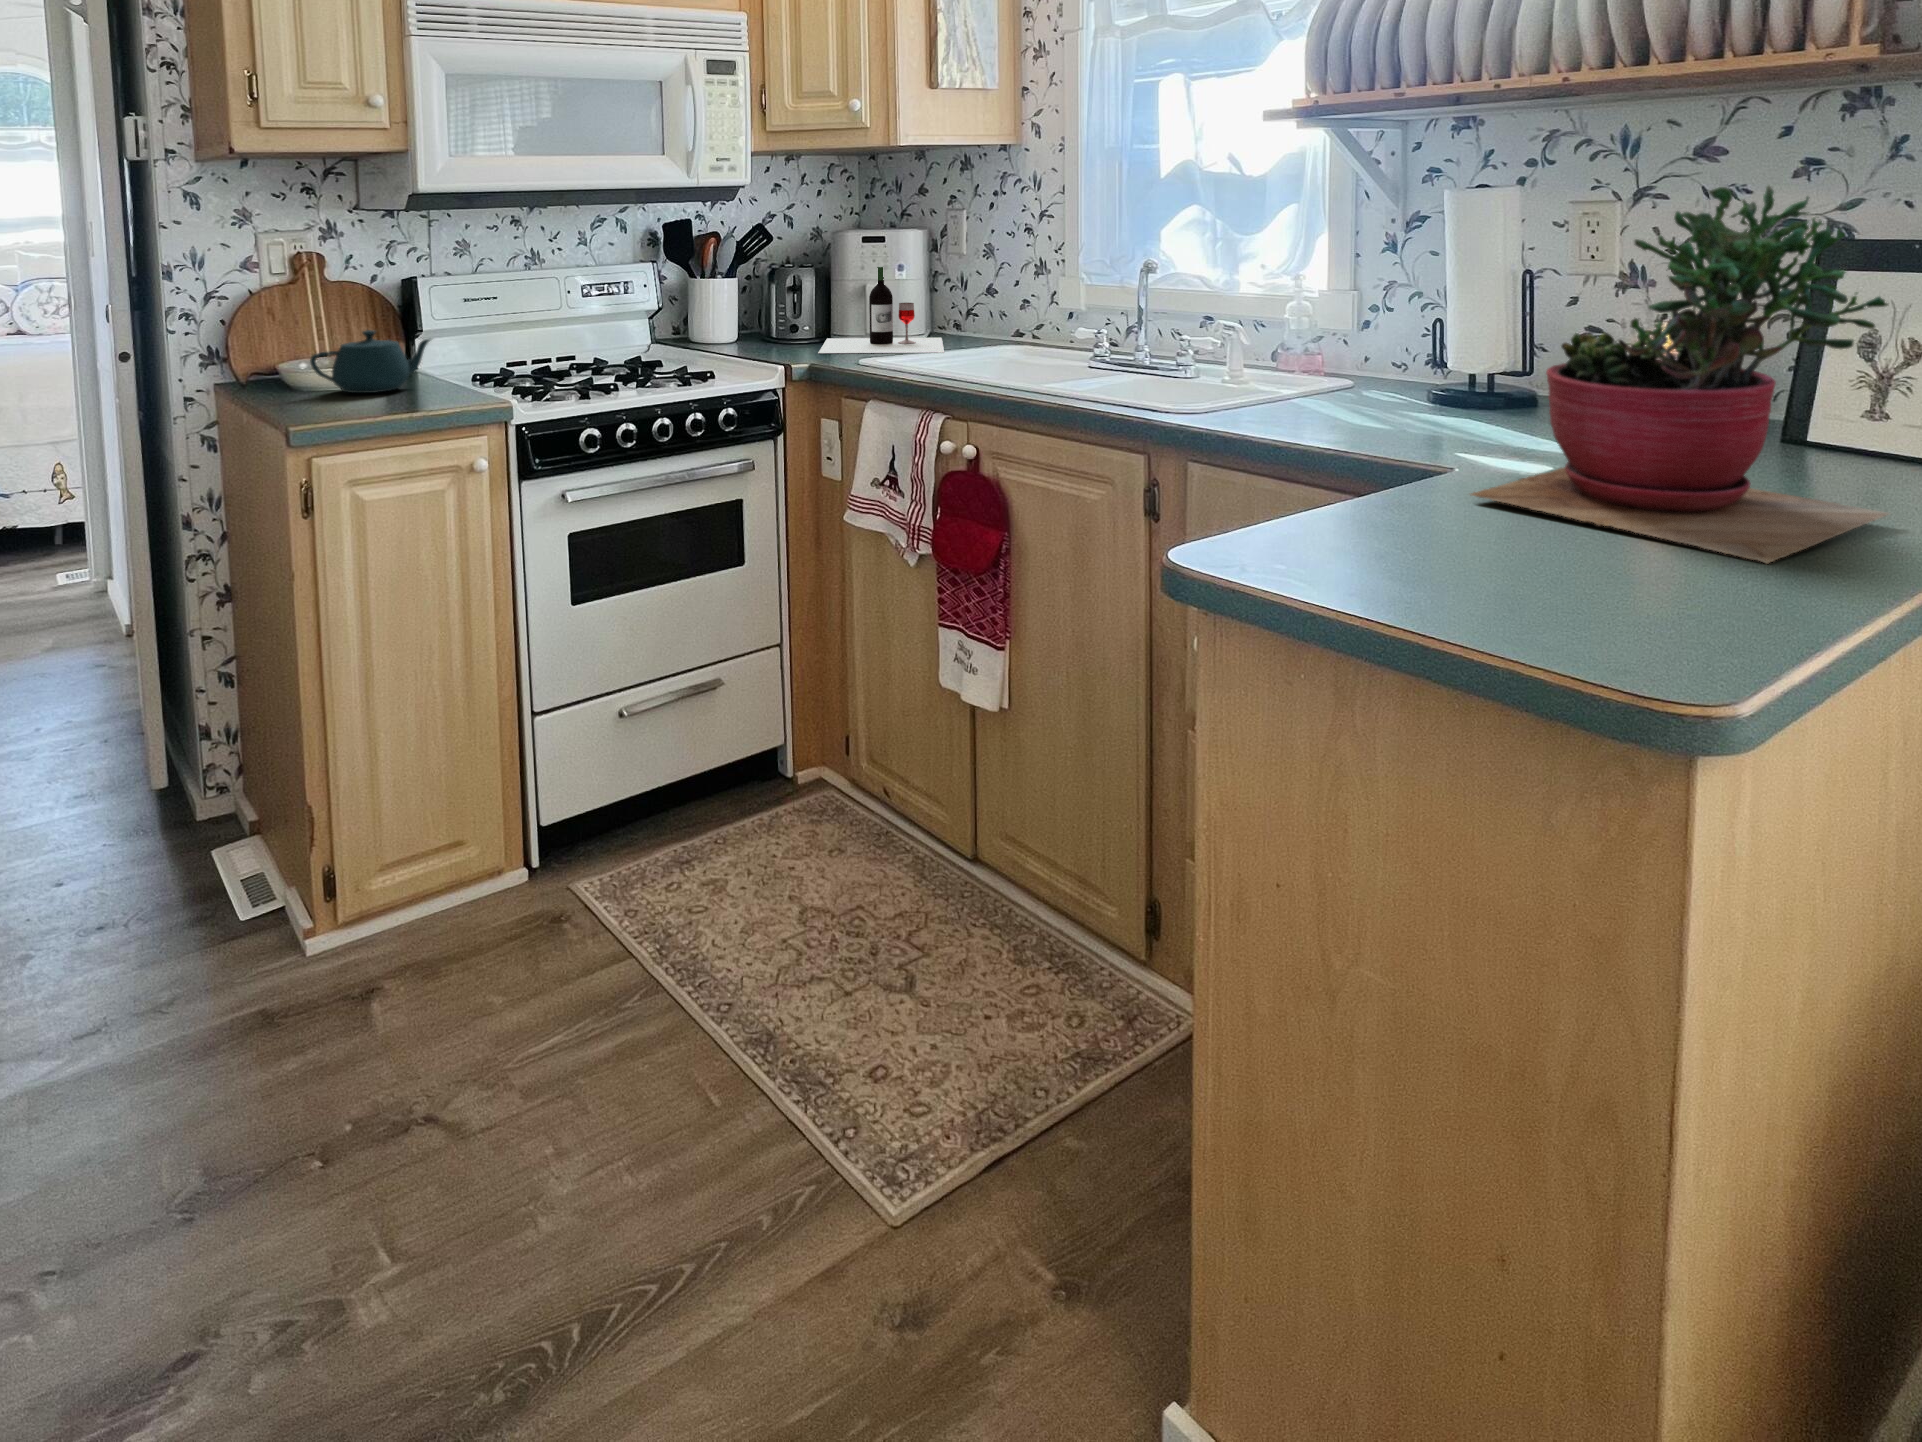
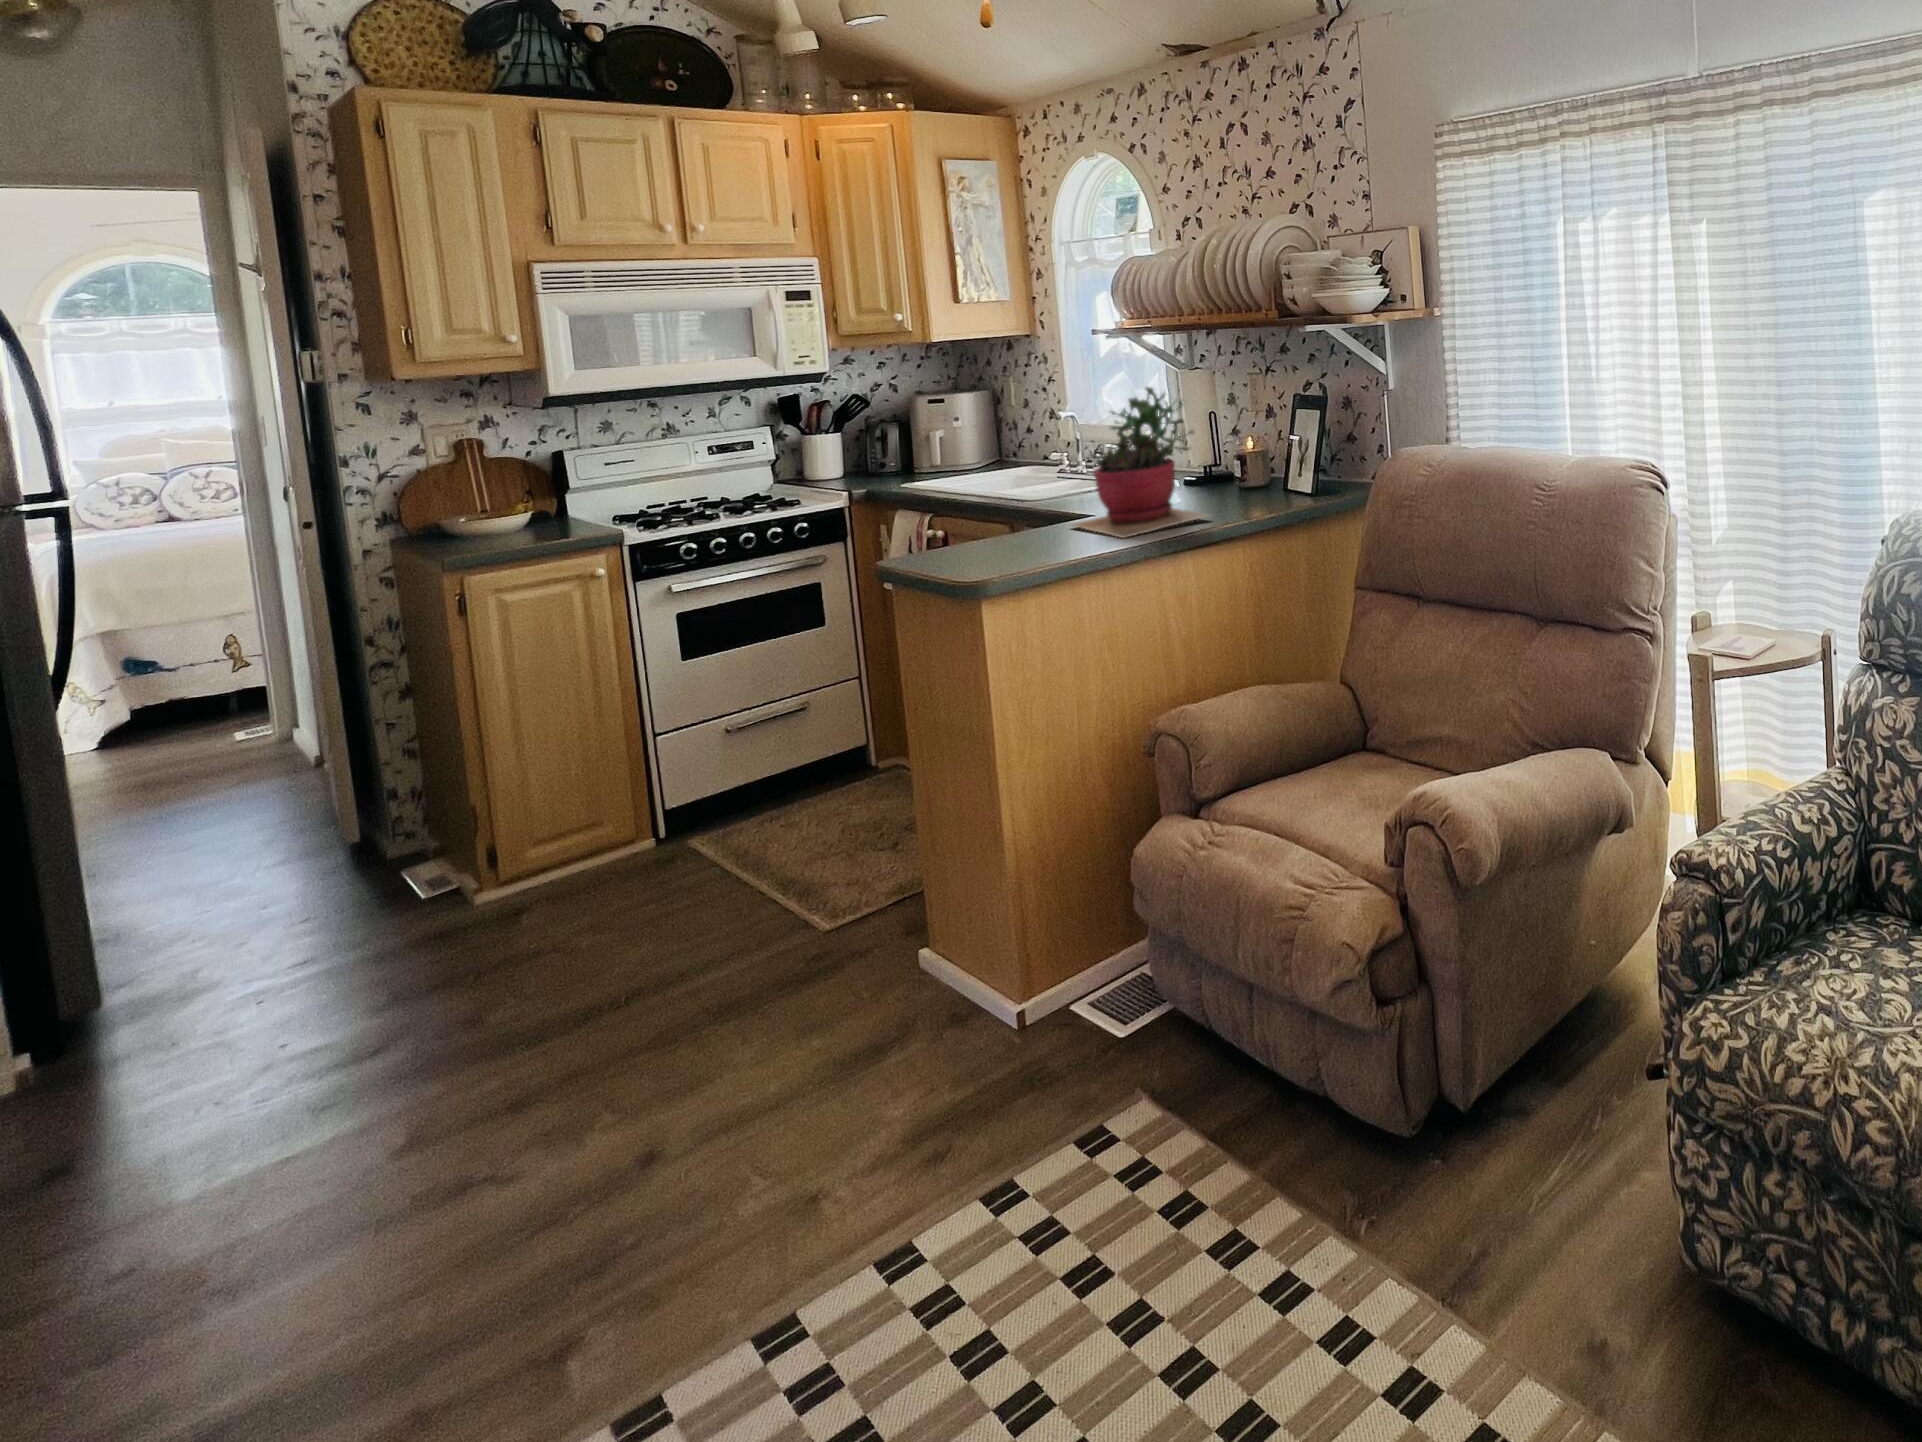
wine bottle: present [818,267,944,353] -> none [890,420,996,481]
teapot: present [310,330,431,393] -> none [466,492,571,535]

